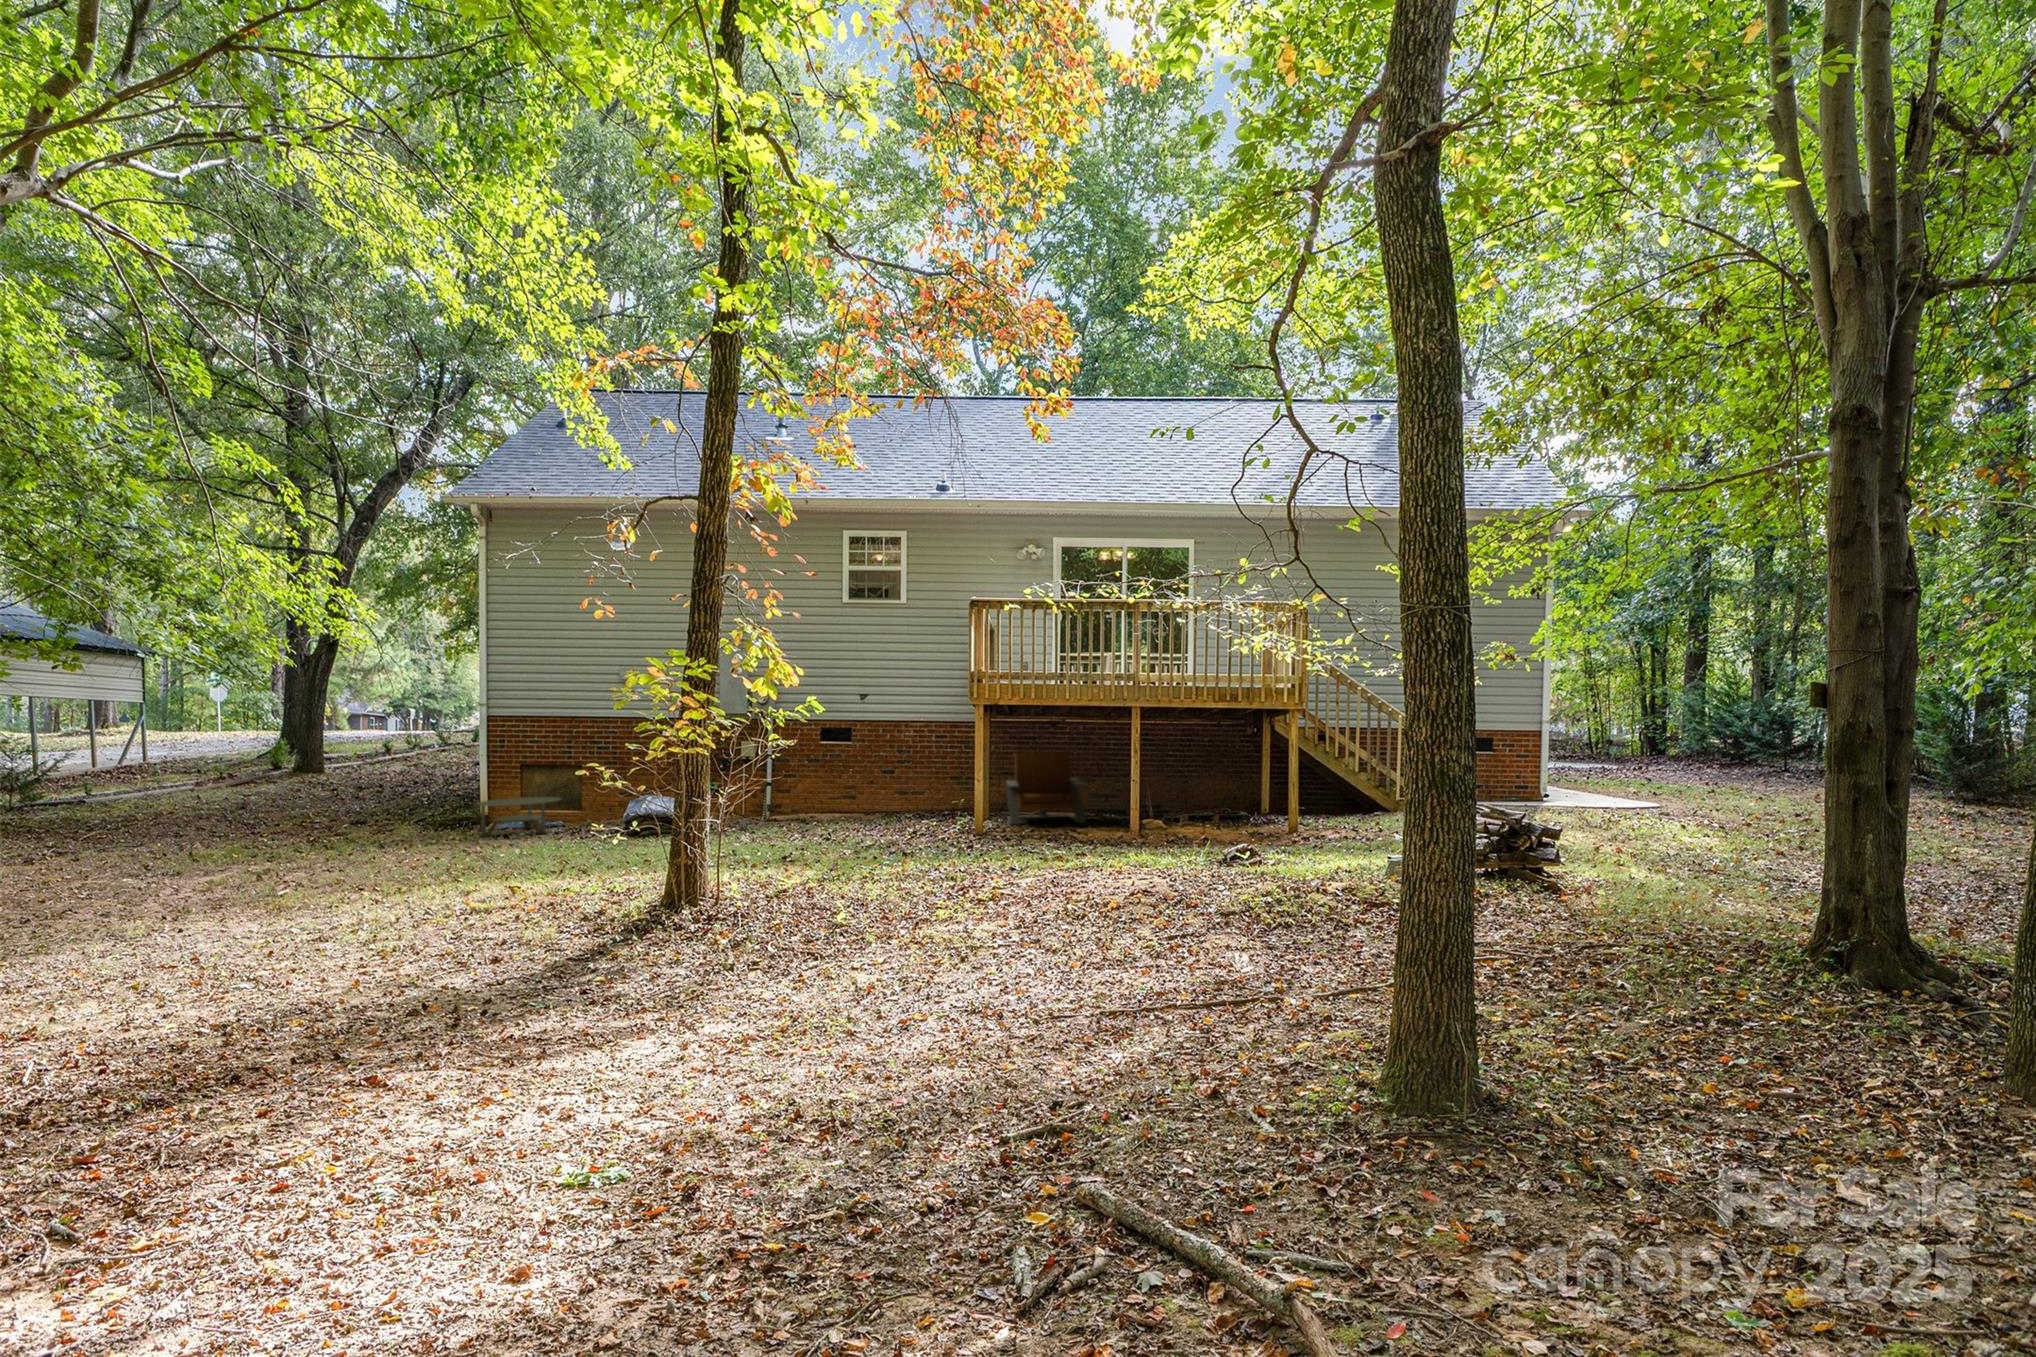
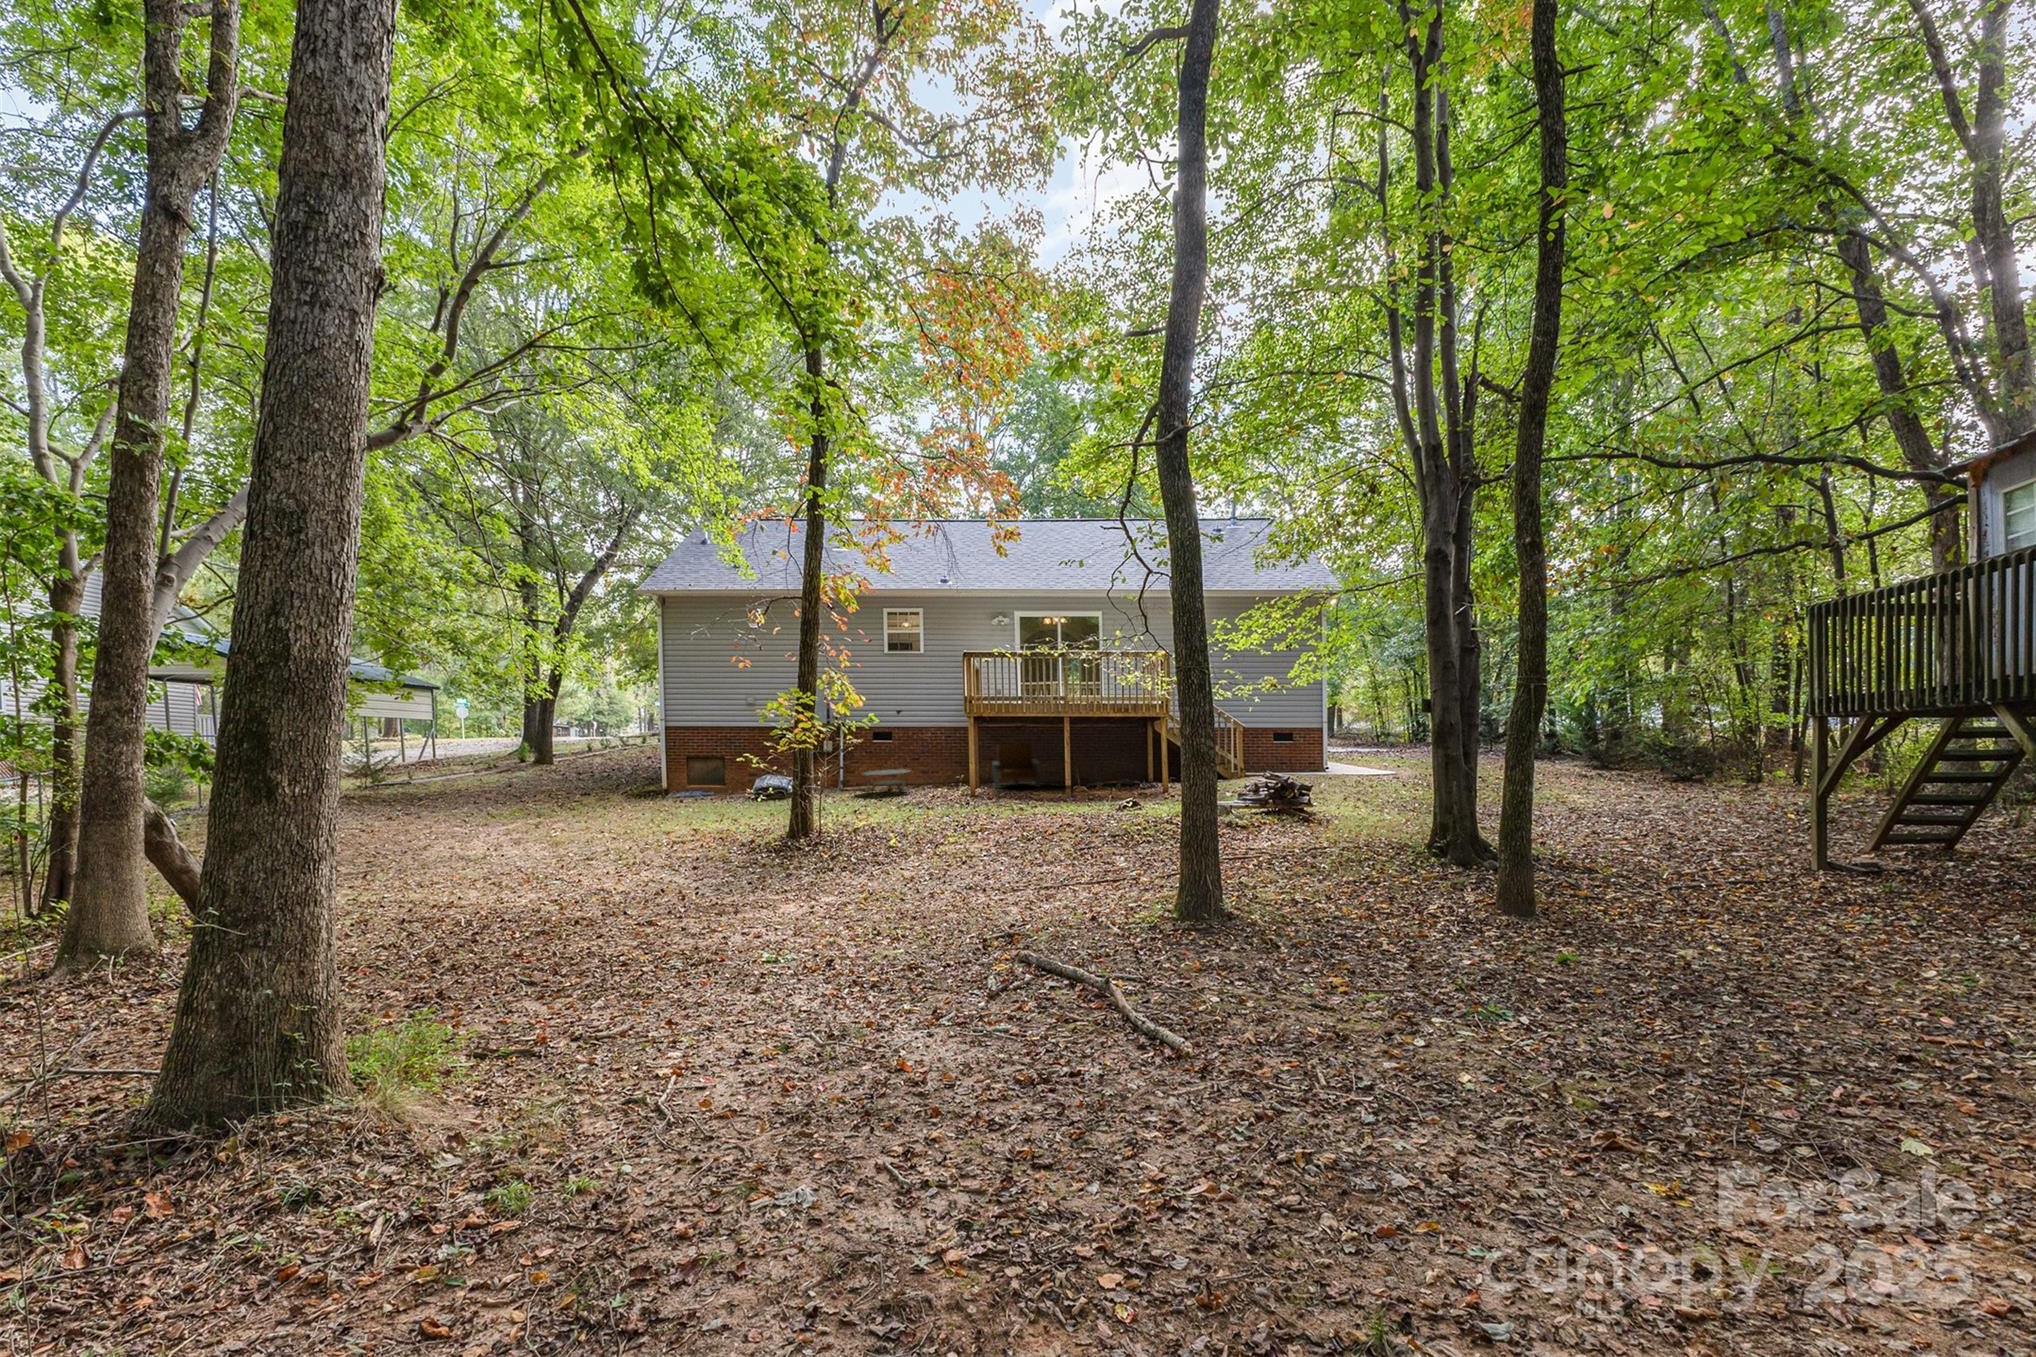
round table: present [476,797,560,837] -> present [864,769,910,794]

